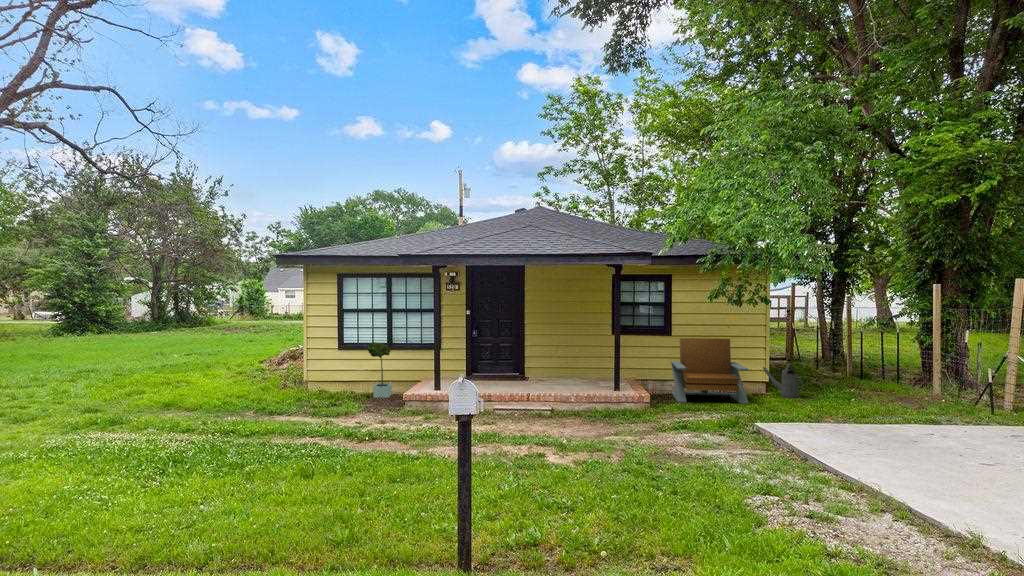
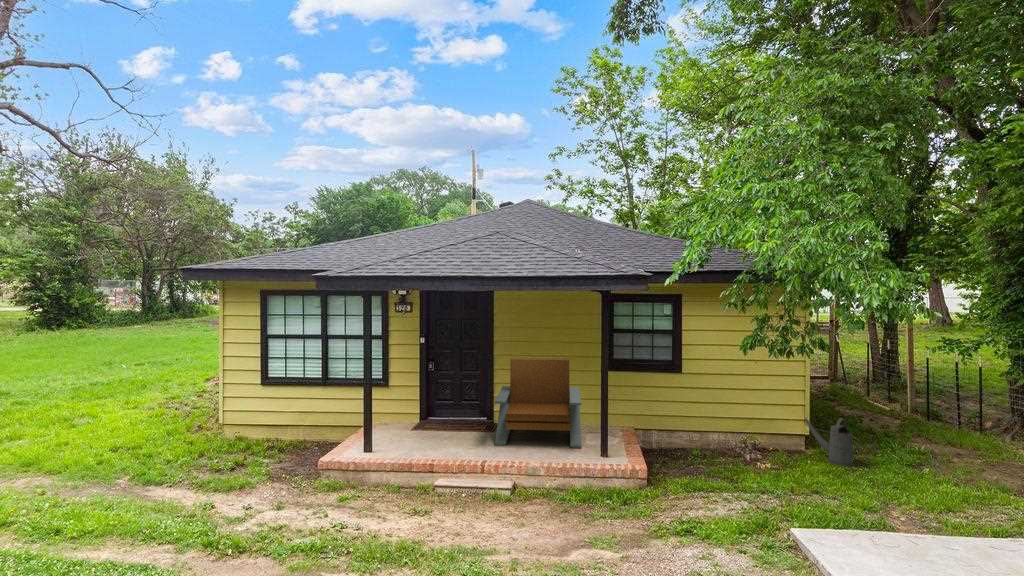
lounge chair: present [671,338,749,404] -> present [495,358,581,448]
potted tree: present [367,342,392,398] -> none [293,379,327,449]

